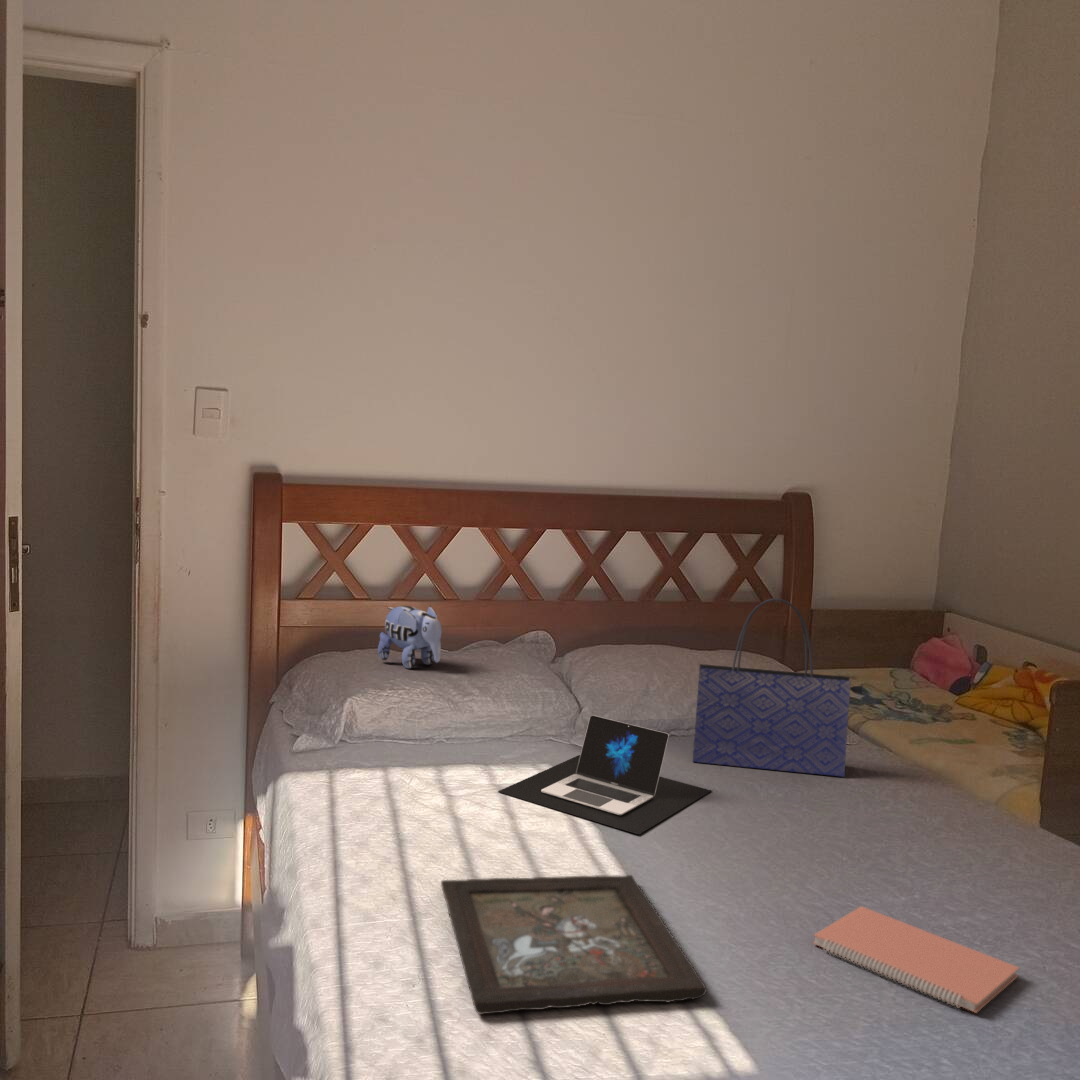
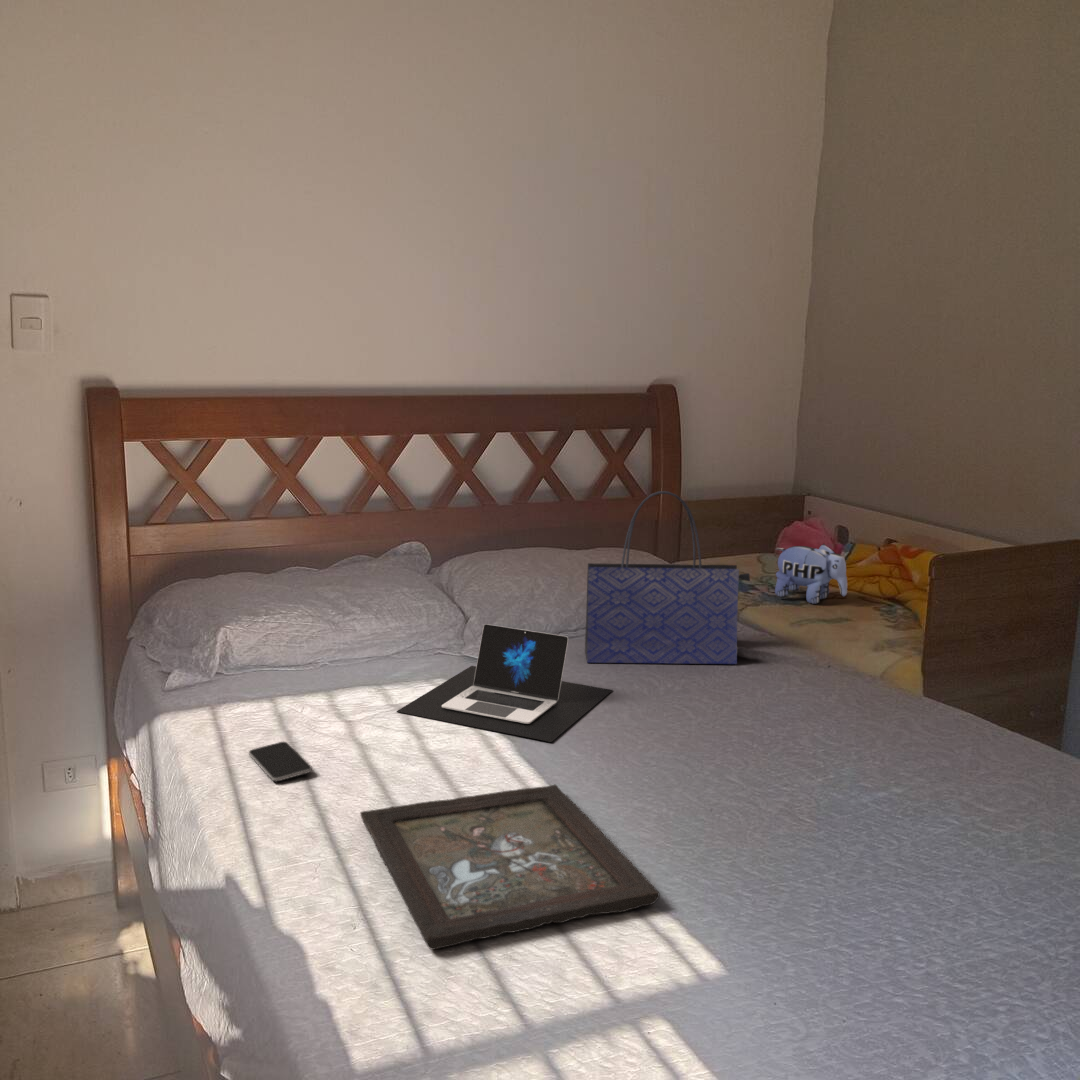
plush toy: present [378,606,442,669] -> present [775,544,847,604]
smartphone: none [354,809,407,845] -> present [249,742,312,781]
notebook: present [813,906,1019,1013] -> none [748,791,948,885]

